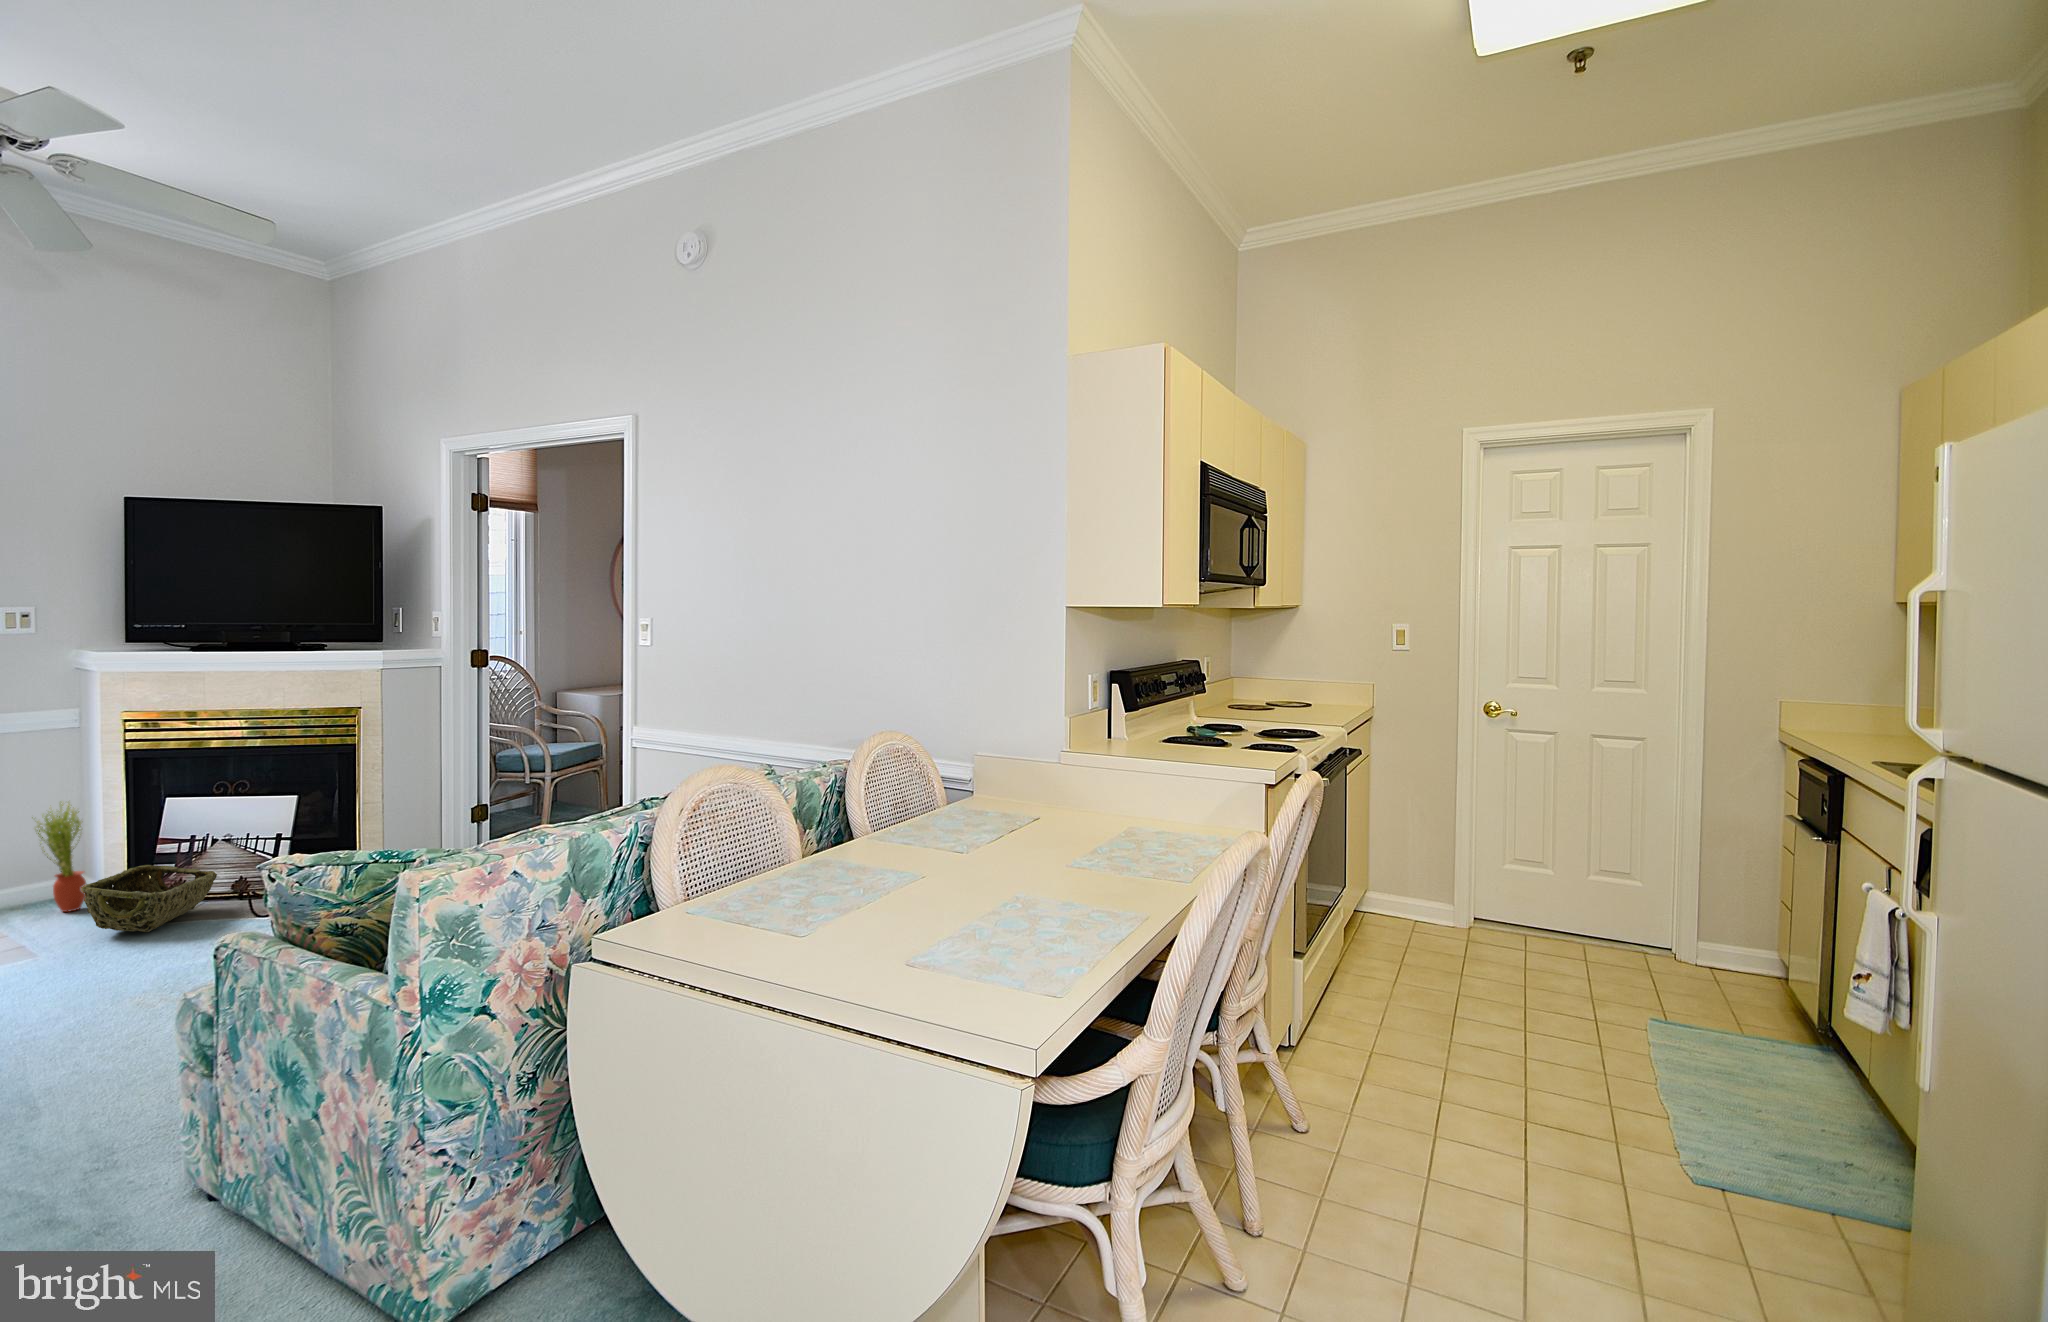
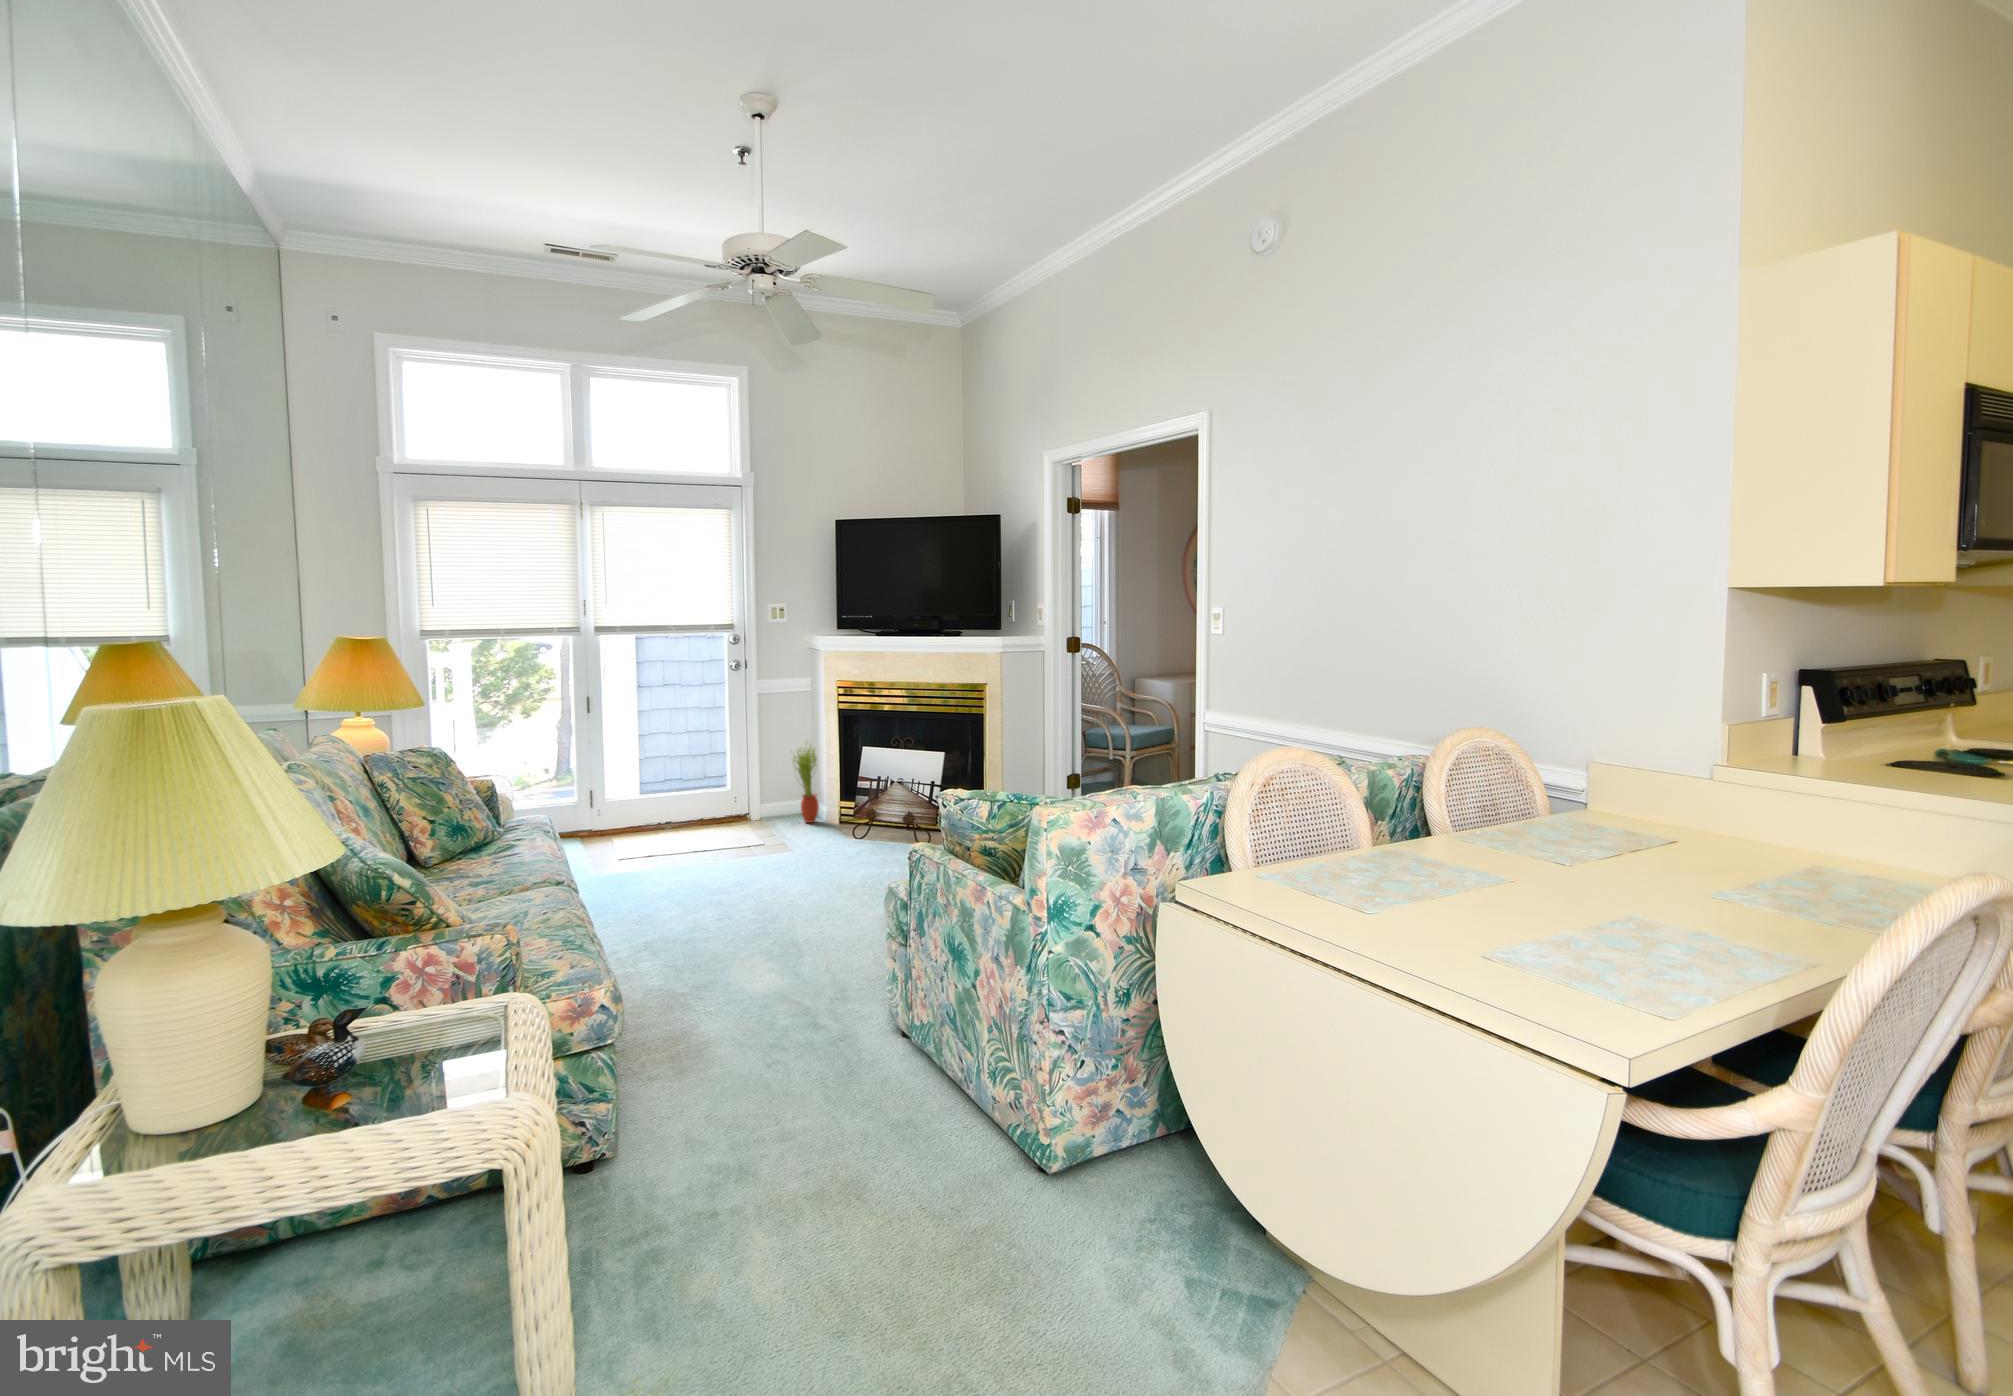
woven basket: present [81,865,217,932] -> none [818,794,895,845]

